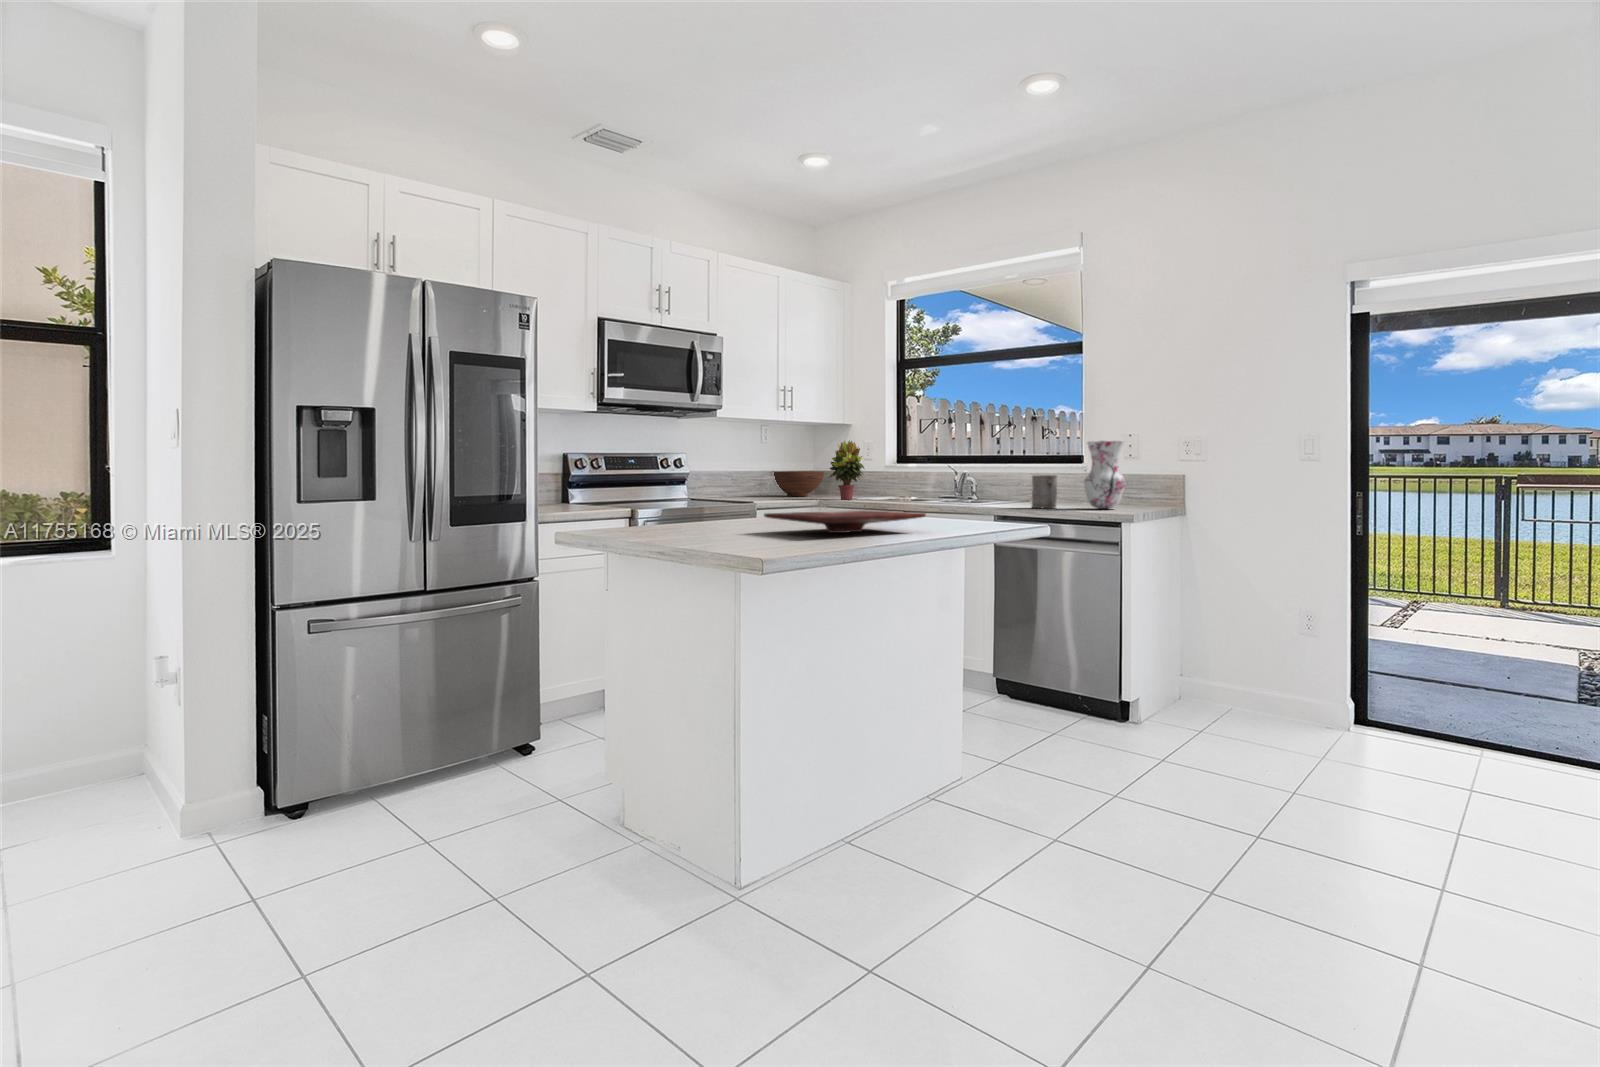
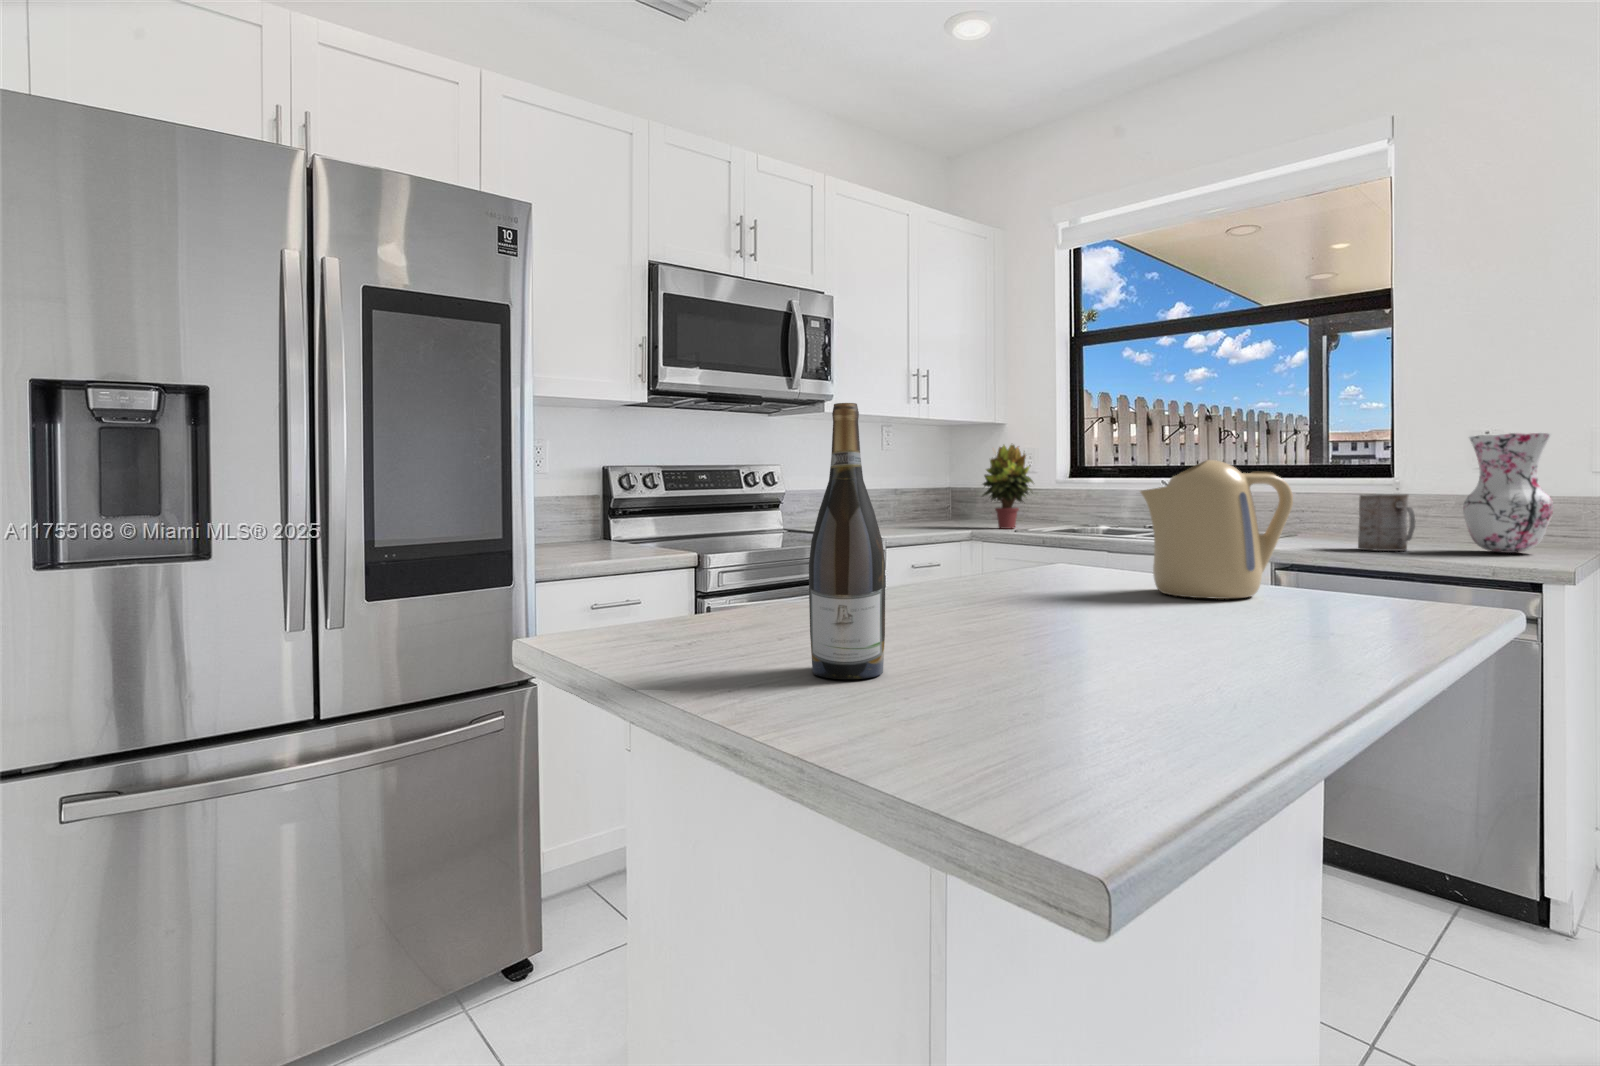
wine bottle: none [691,429,722,538] -> present [809,403,885,679]
kettle: none [867,454,938,522] -> present [1141,460,1293,599]
fruit bowl: present [774,471,824,496] -> none [893,488,965,522]
cutting board: present [764,510,926,533] -> none [972,583,1378,651]

